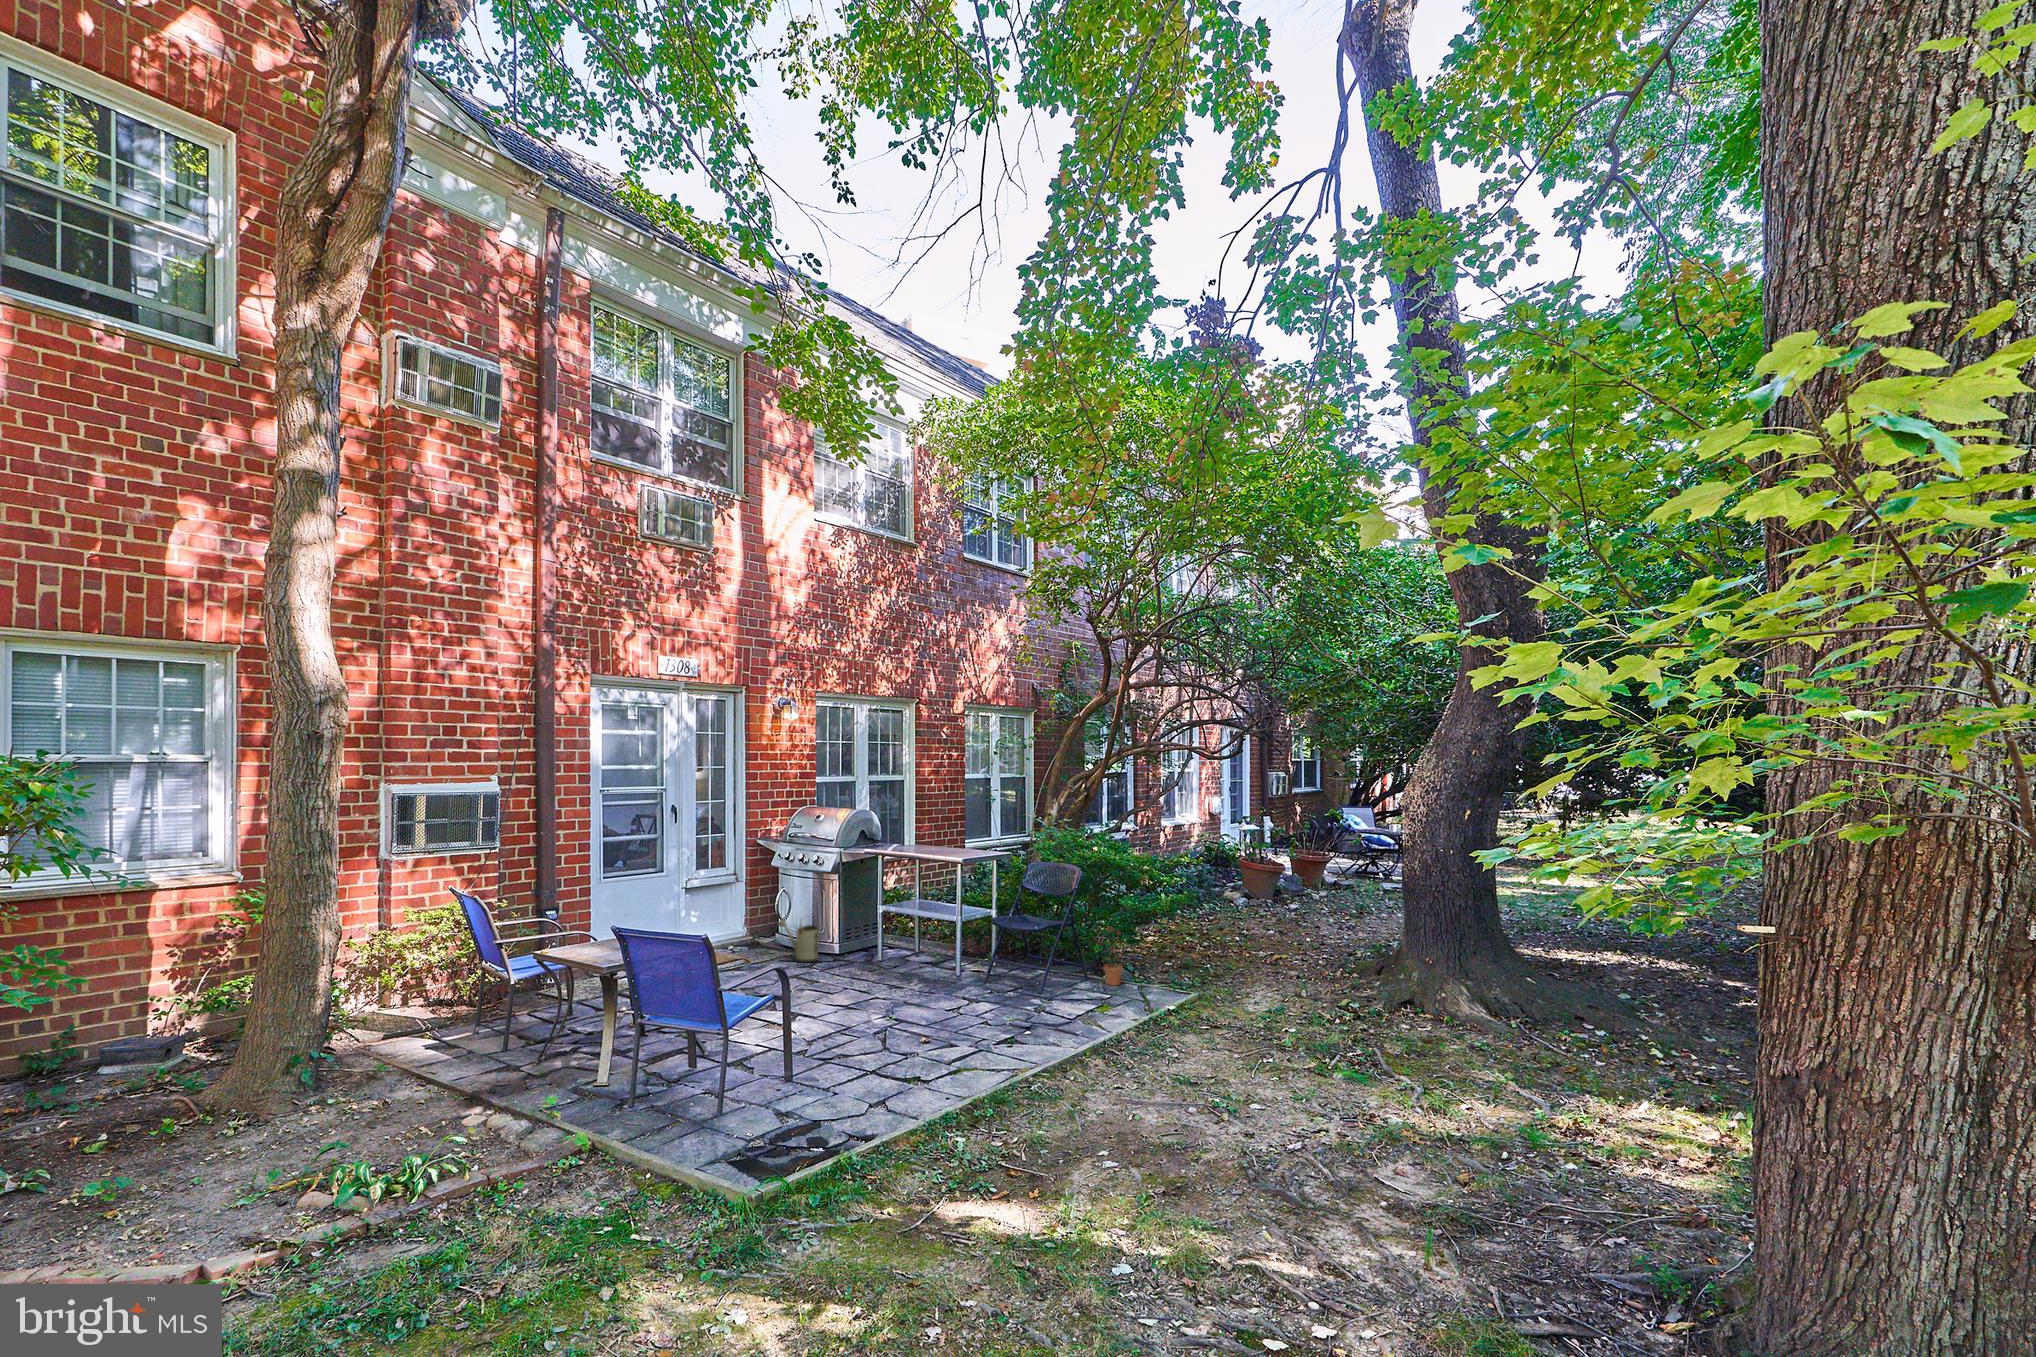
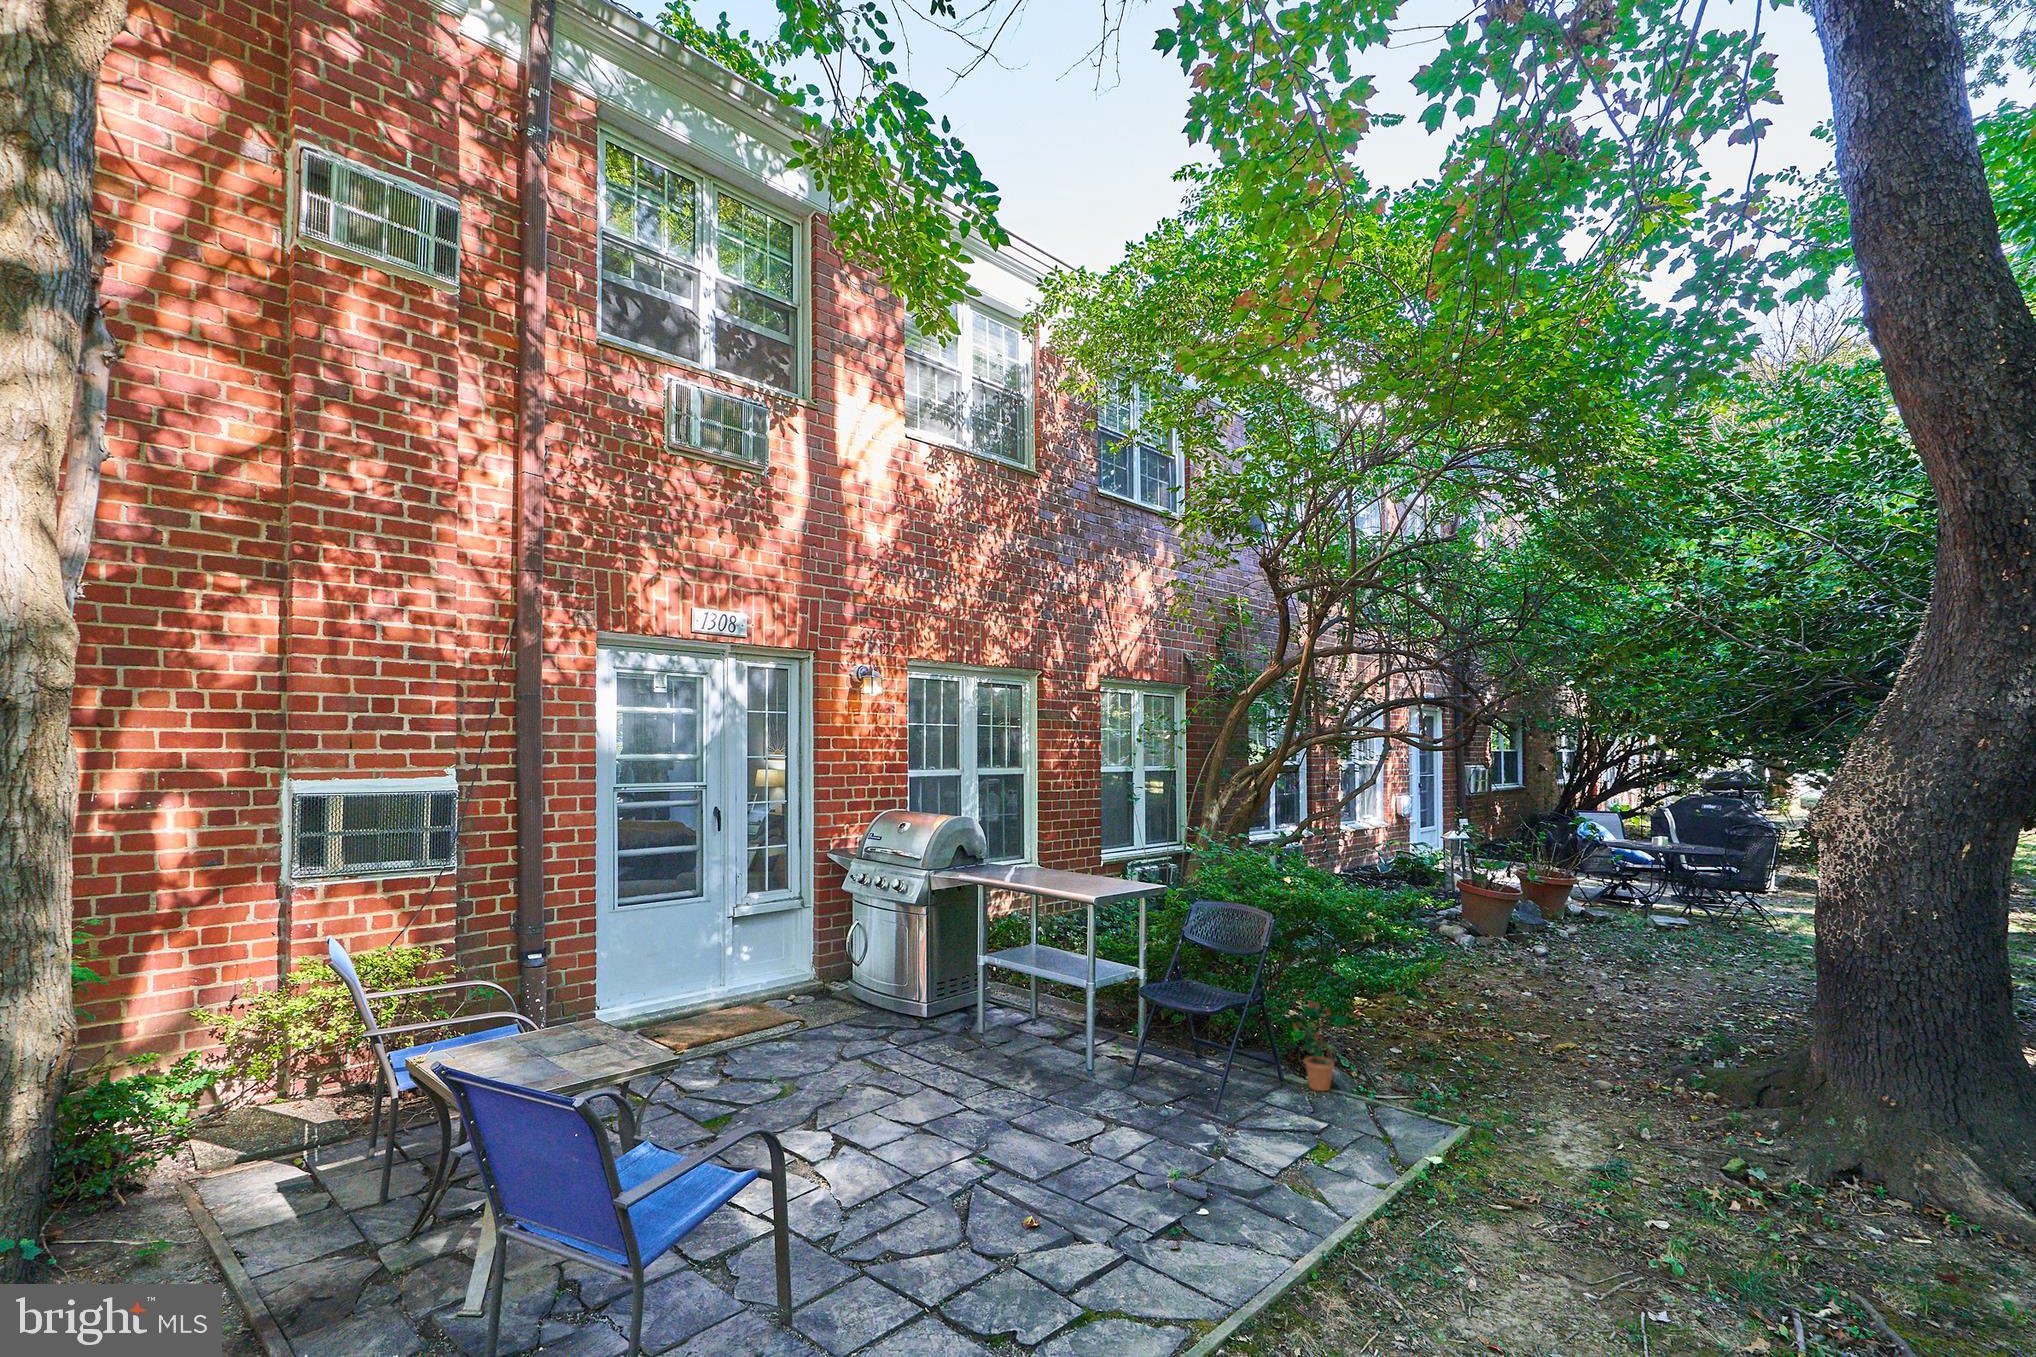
watering can: present [778,918,819,963] -> none [849,958,904,1024]

